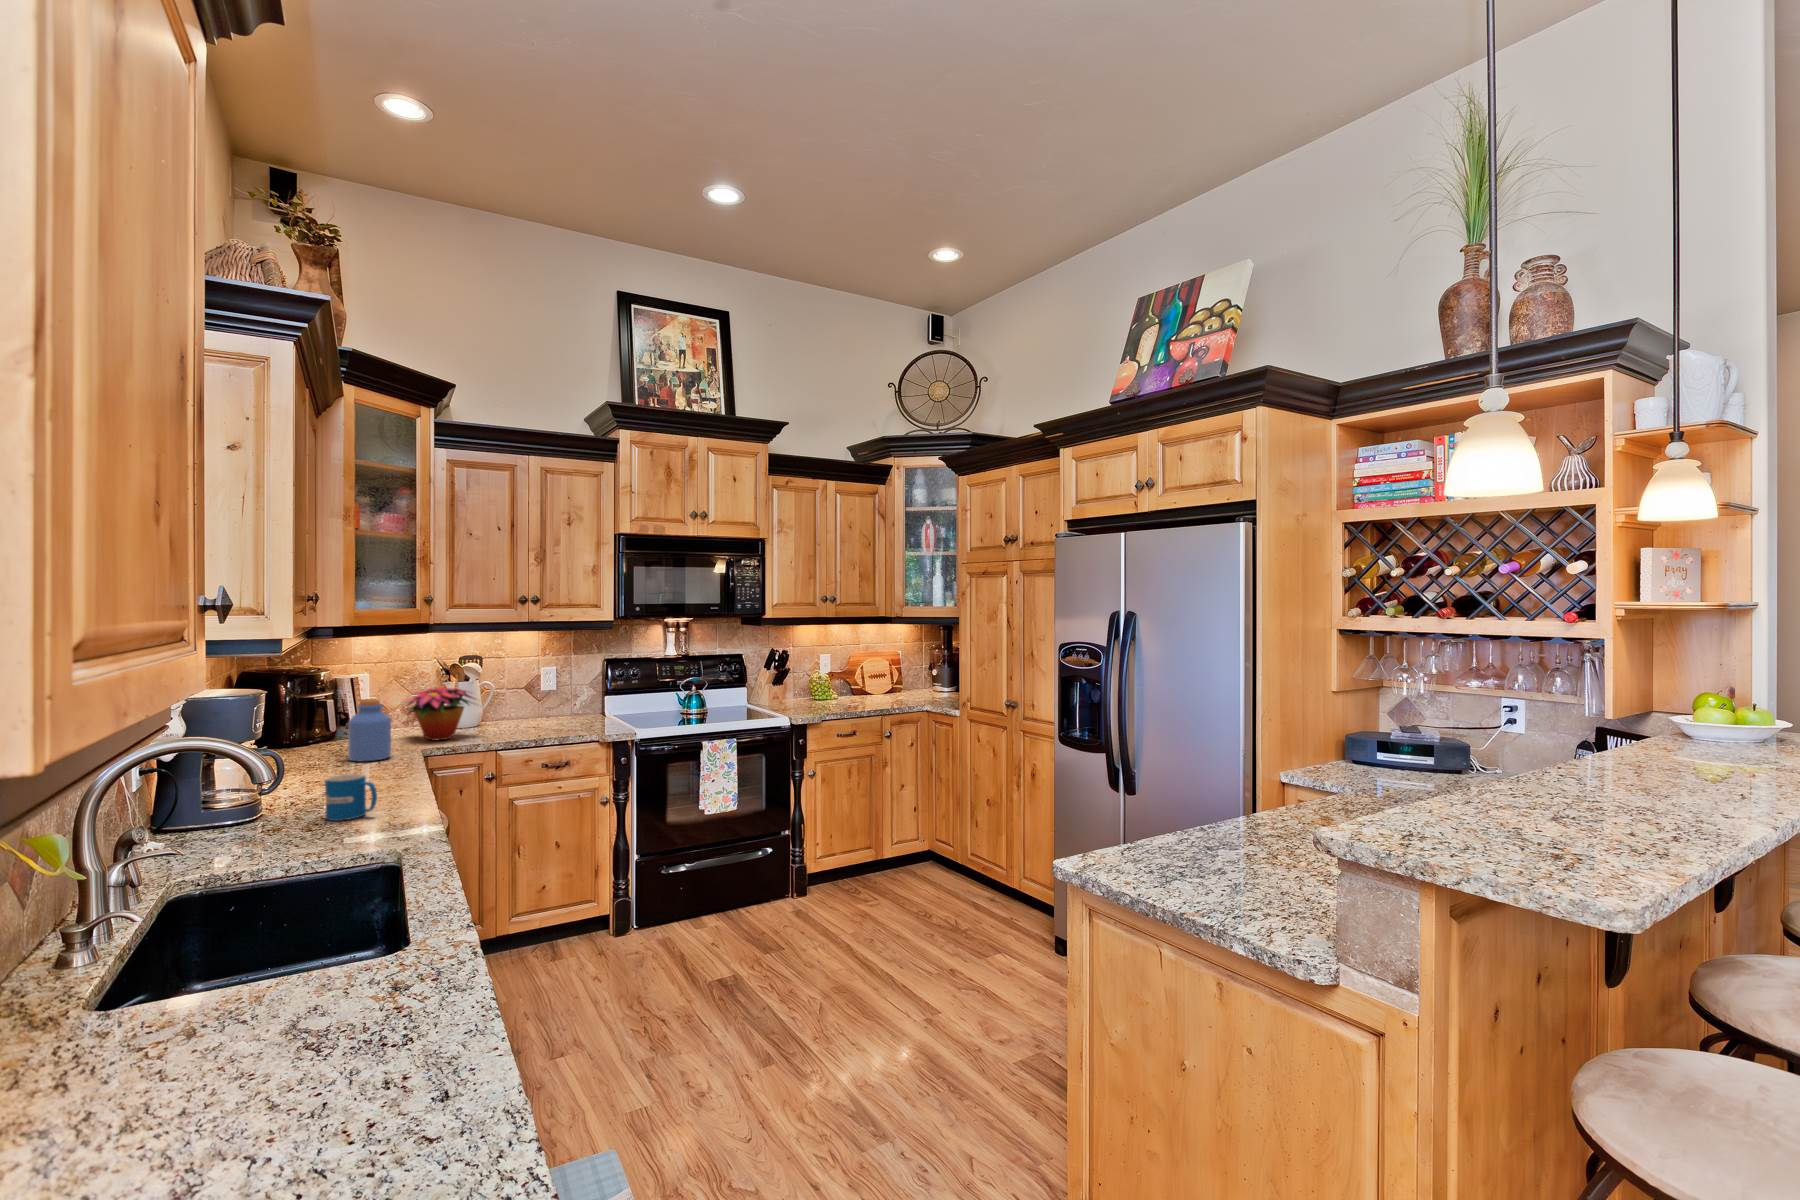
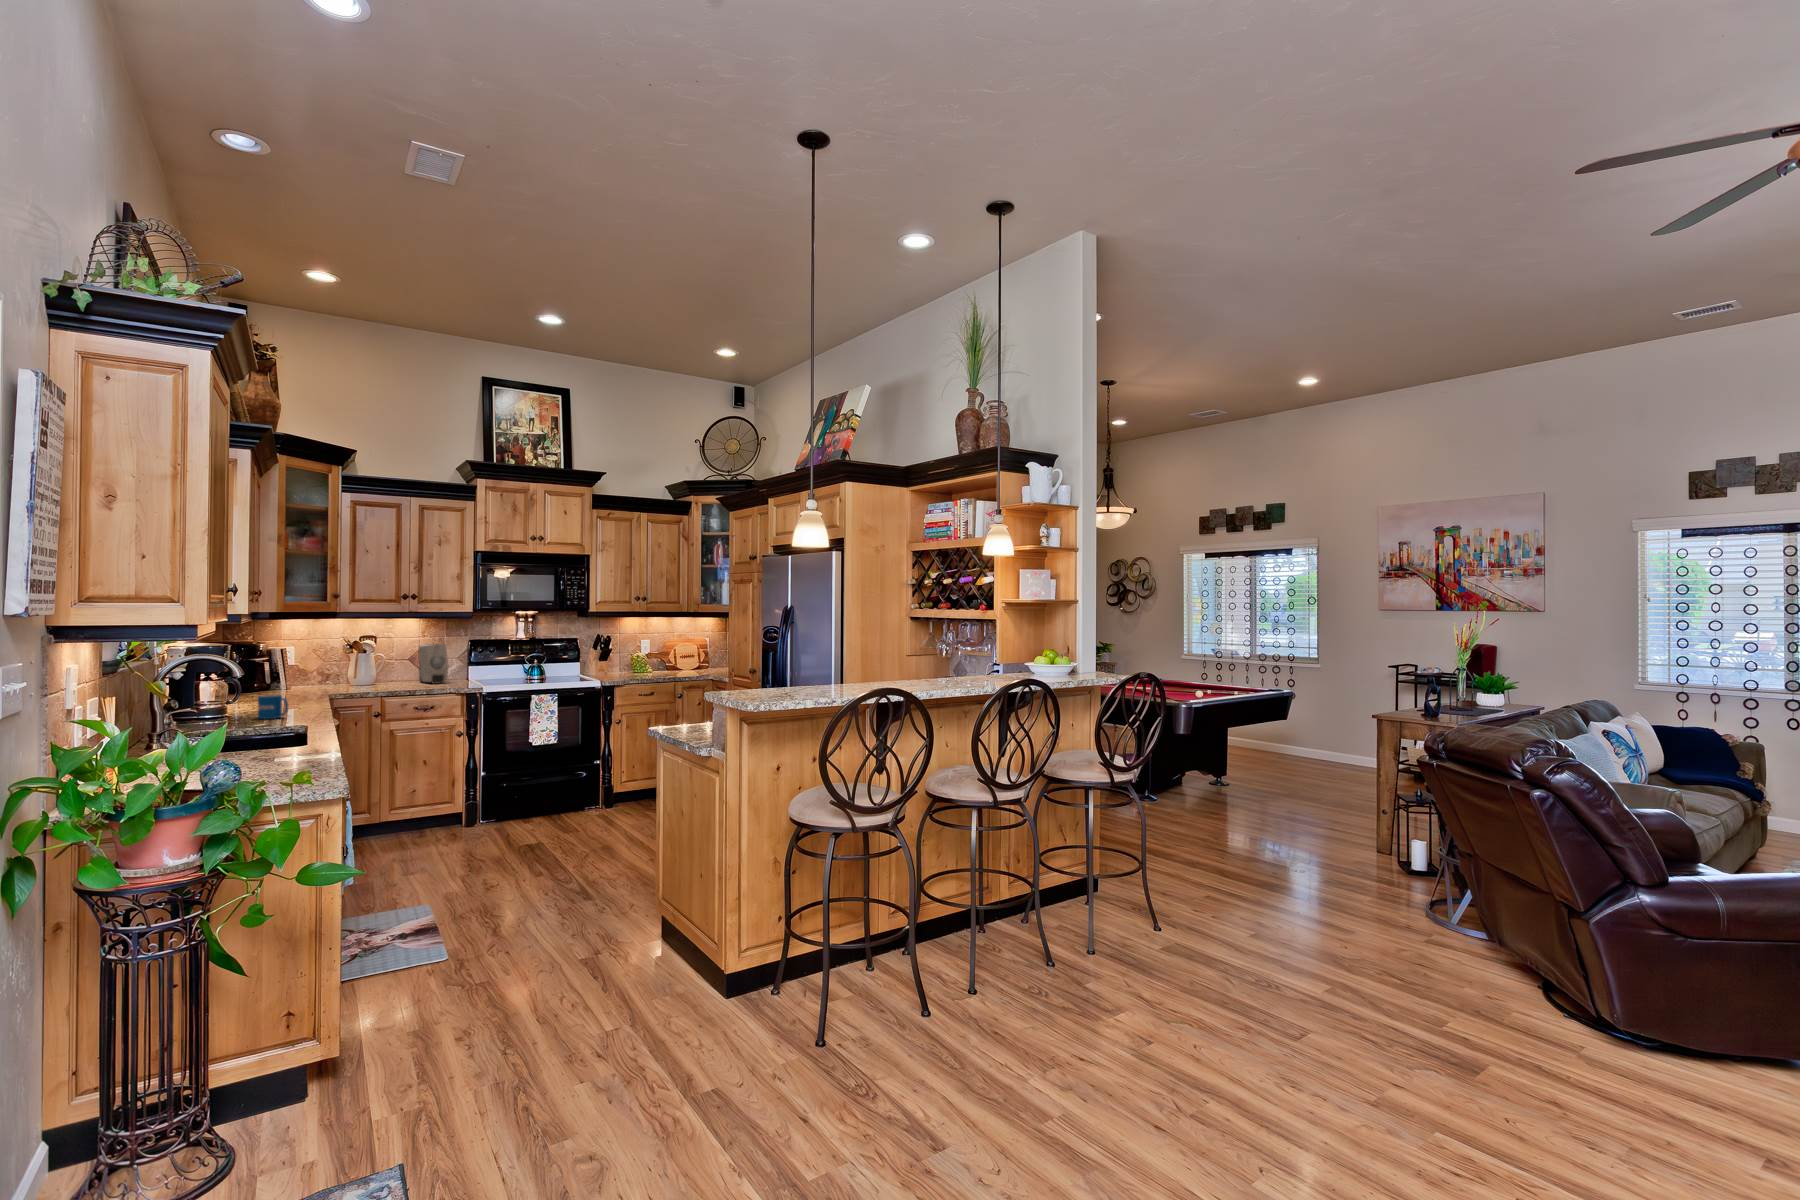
soap dispenser: none [537,666,579,724] -> present [419,644,448,684]
flower arrangement: present [407,686,474,741] -> none [312,653,375,690]
jar: present [348,699,391,761] -> none [277,660,306,698]

